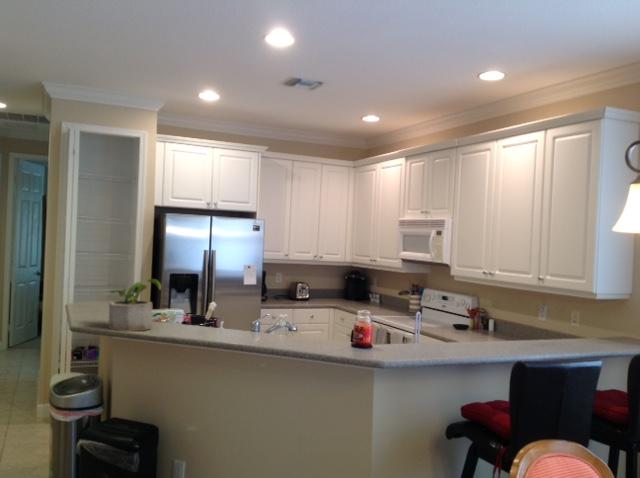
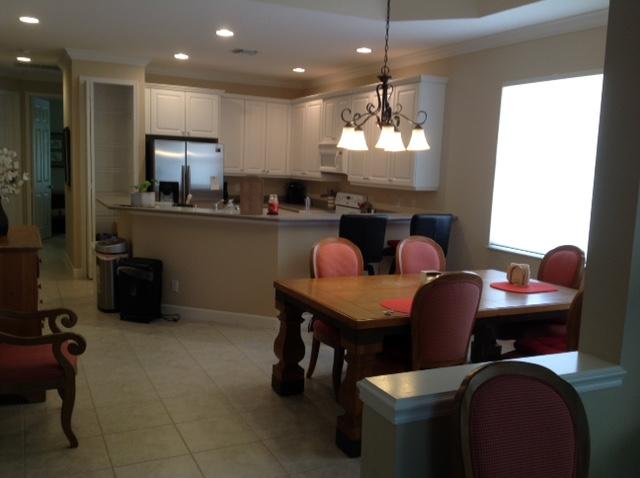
cutting board: none [304,274,349,349] -> present [240,175,264,215]

